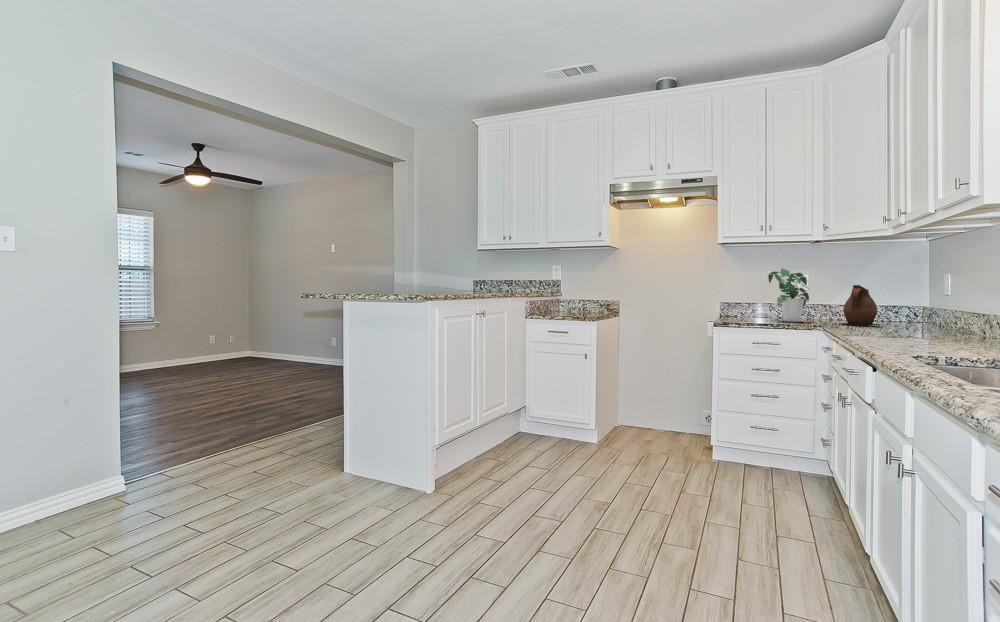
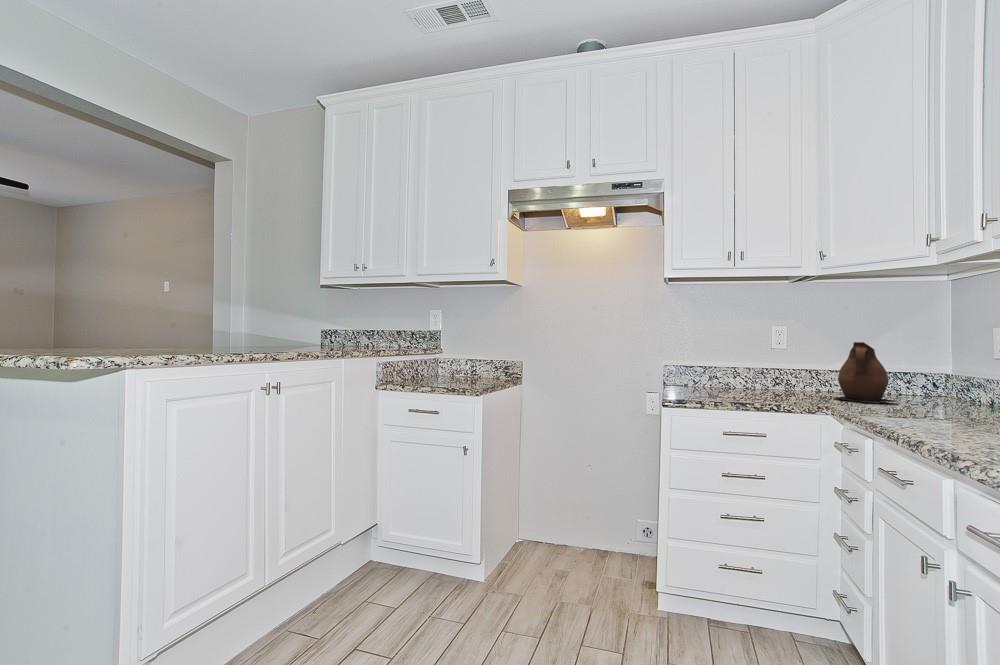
potted plant: present [768,268,809,322] -> none [730,316,793,395]

